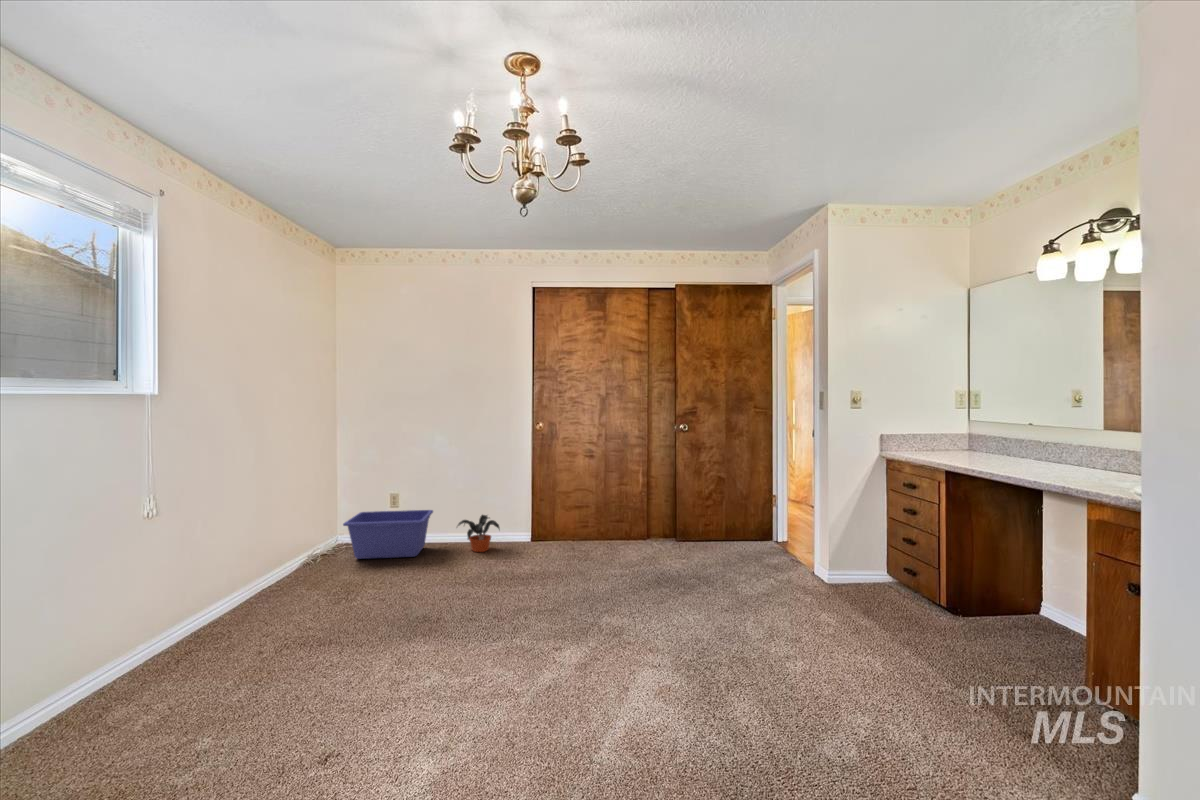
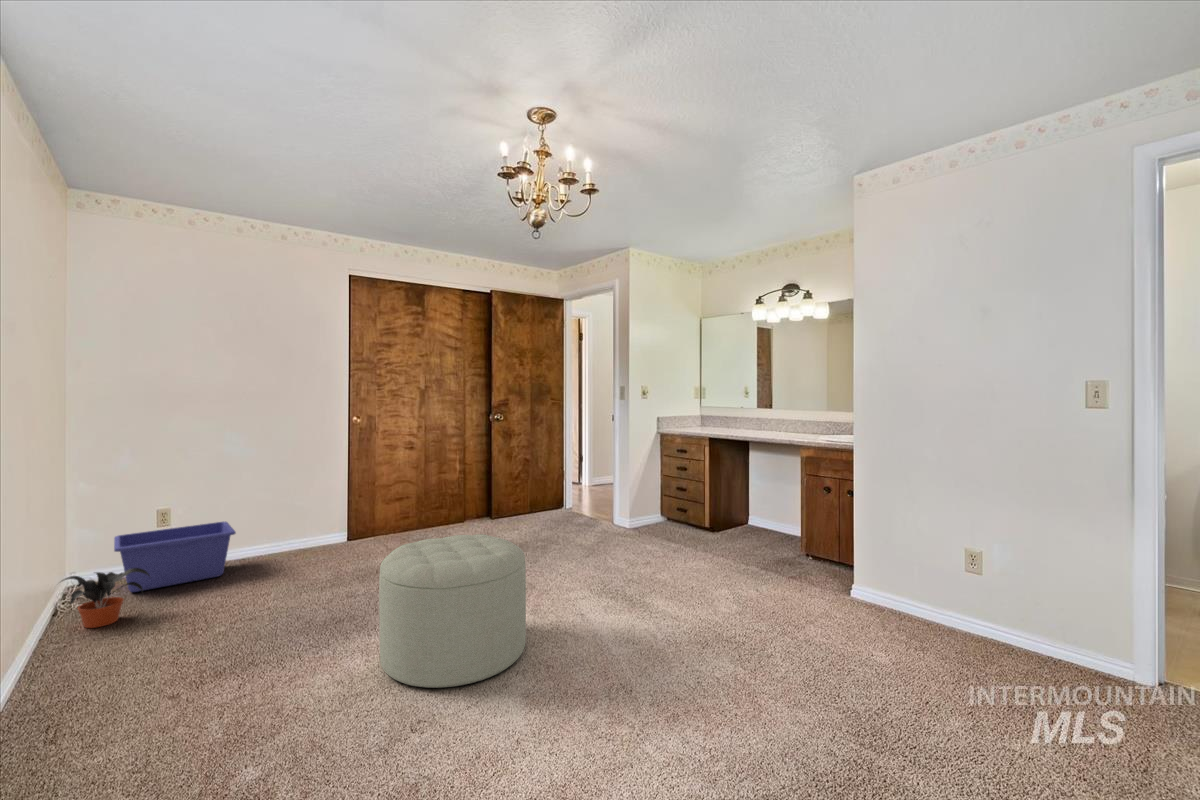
potted plant: present [458,515,500,552] -> present [62,568,150,628]
ottoman: none [380,565,542,746] -> present [379,534,526,688]

